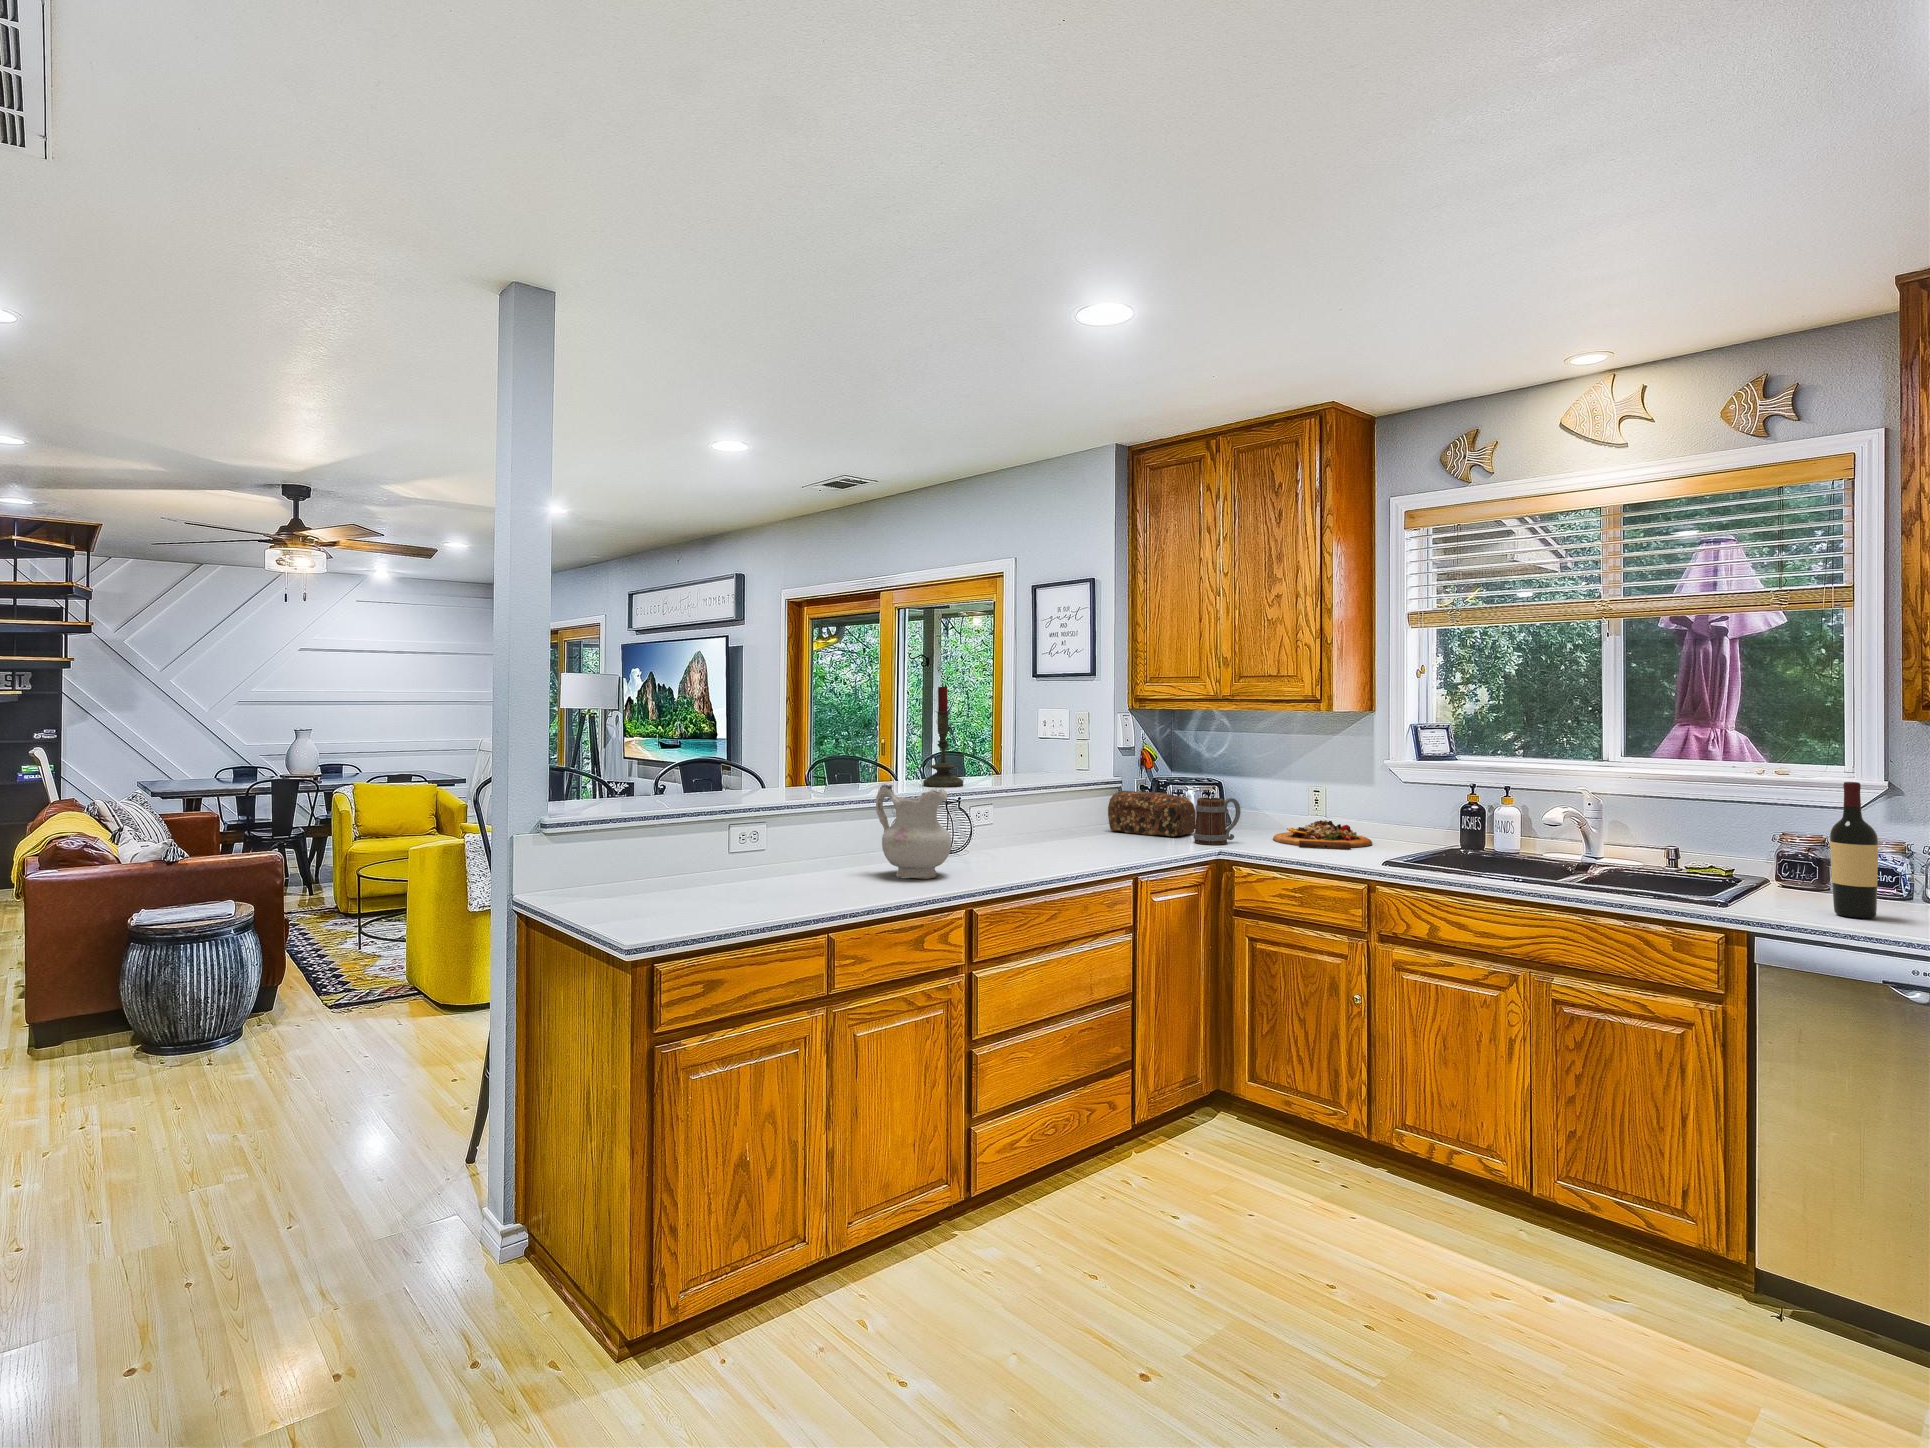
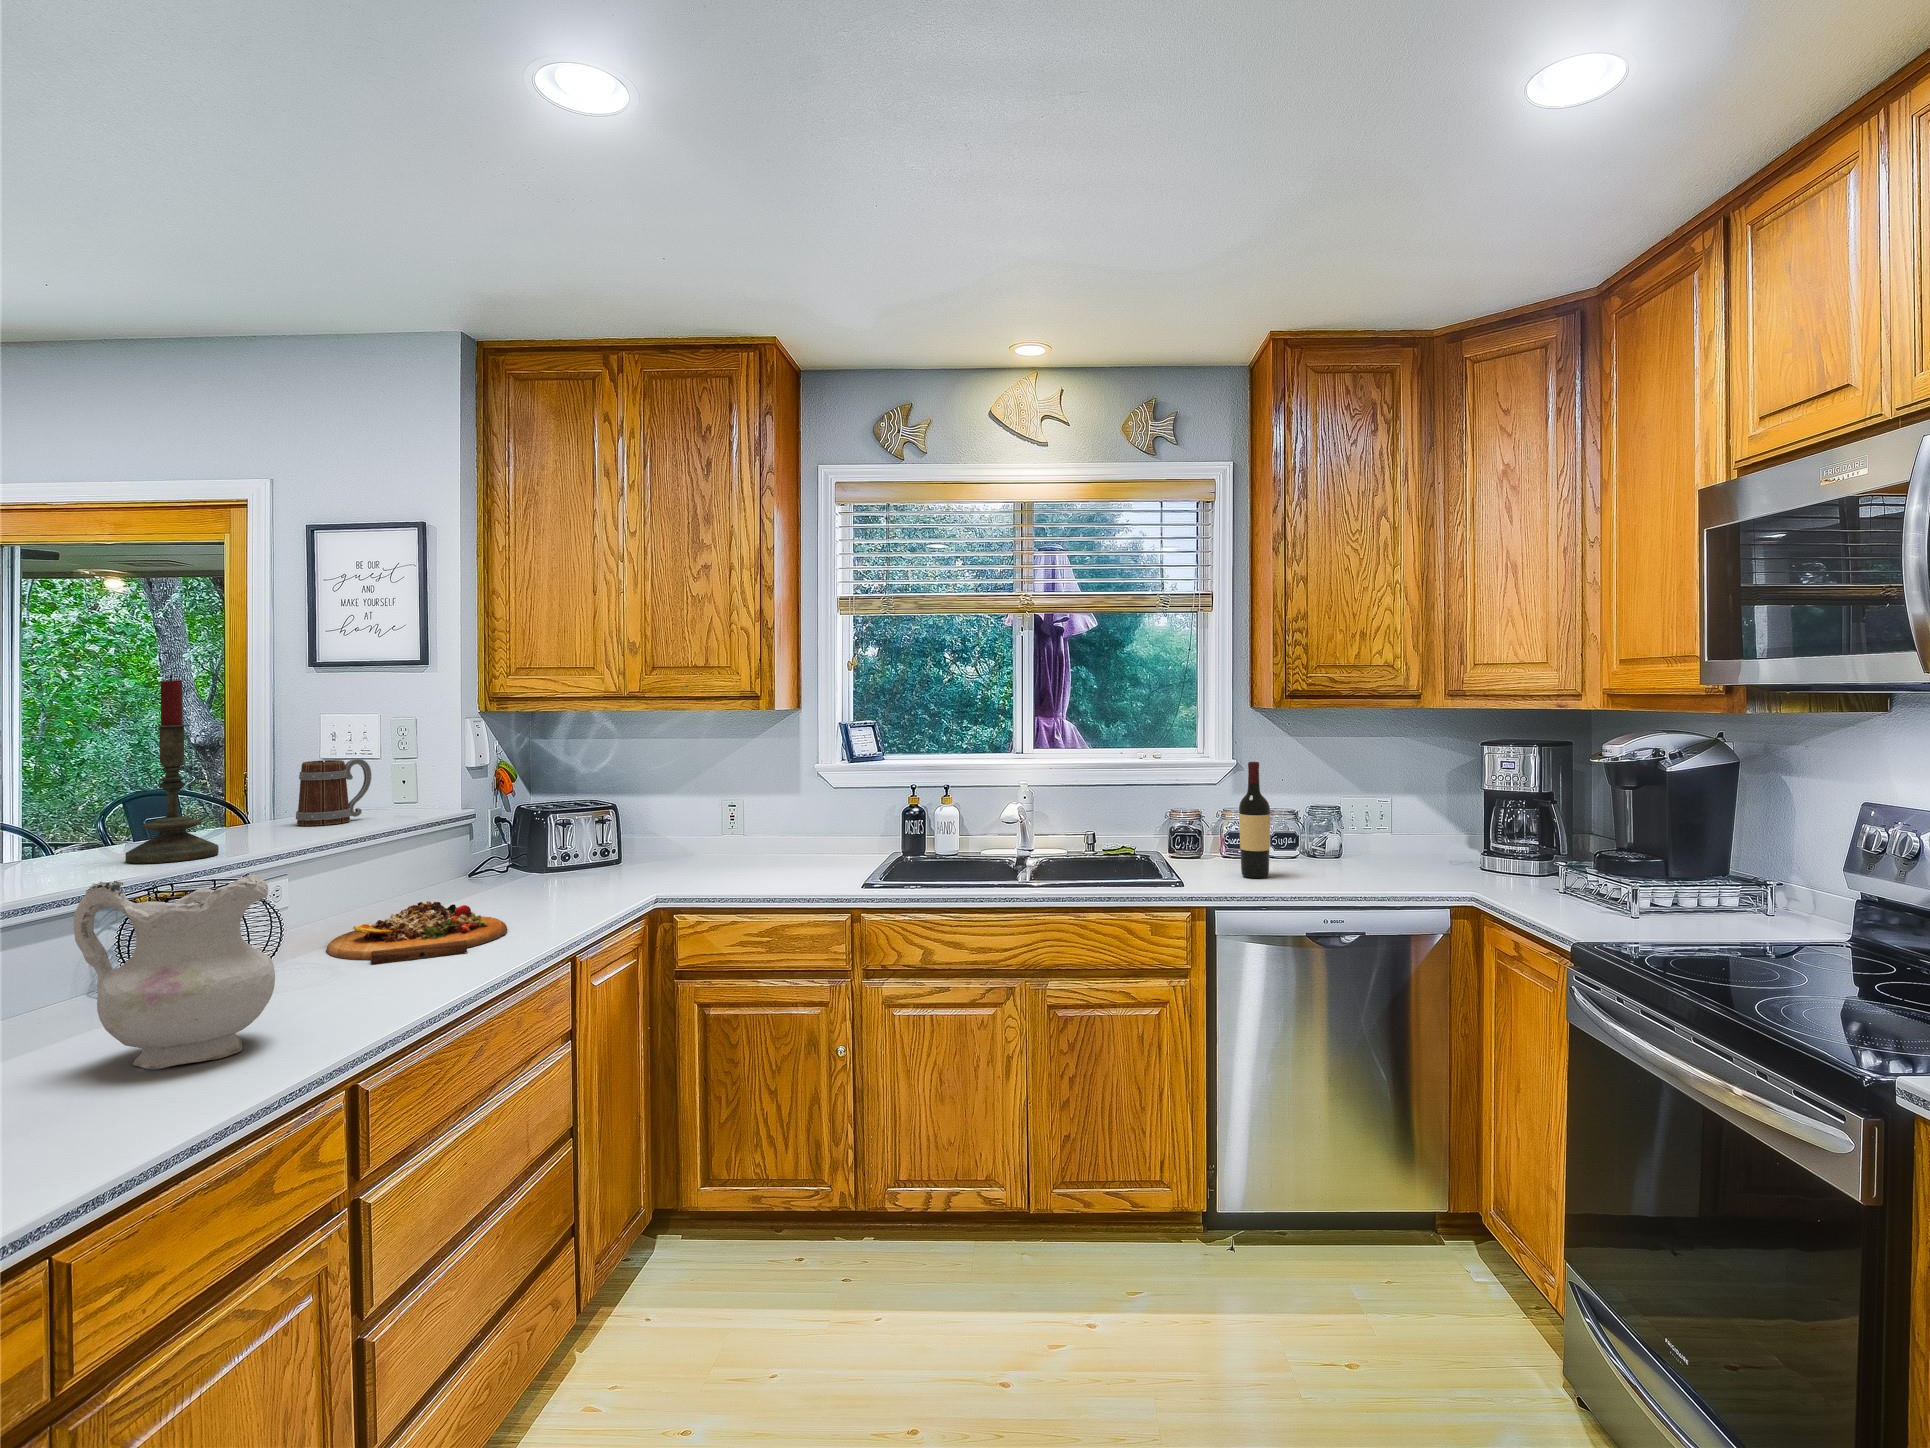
bread loaf: present [1108,791,1196,836] -> none [464,826,593,890]
mug: present [1194,798,1241,845] -> present [296,759,372,826]
cutting board: present [1273,820,1372,850] -> present [326,901,507,965]

